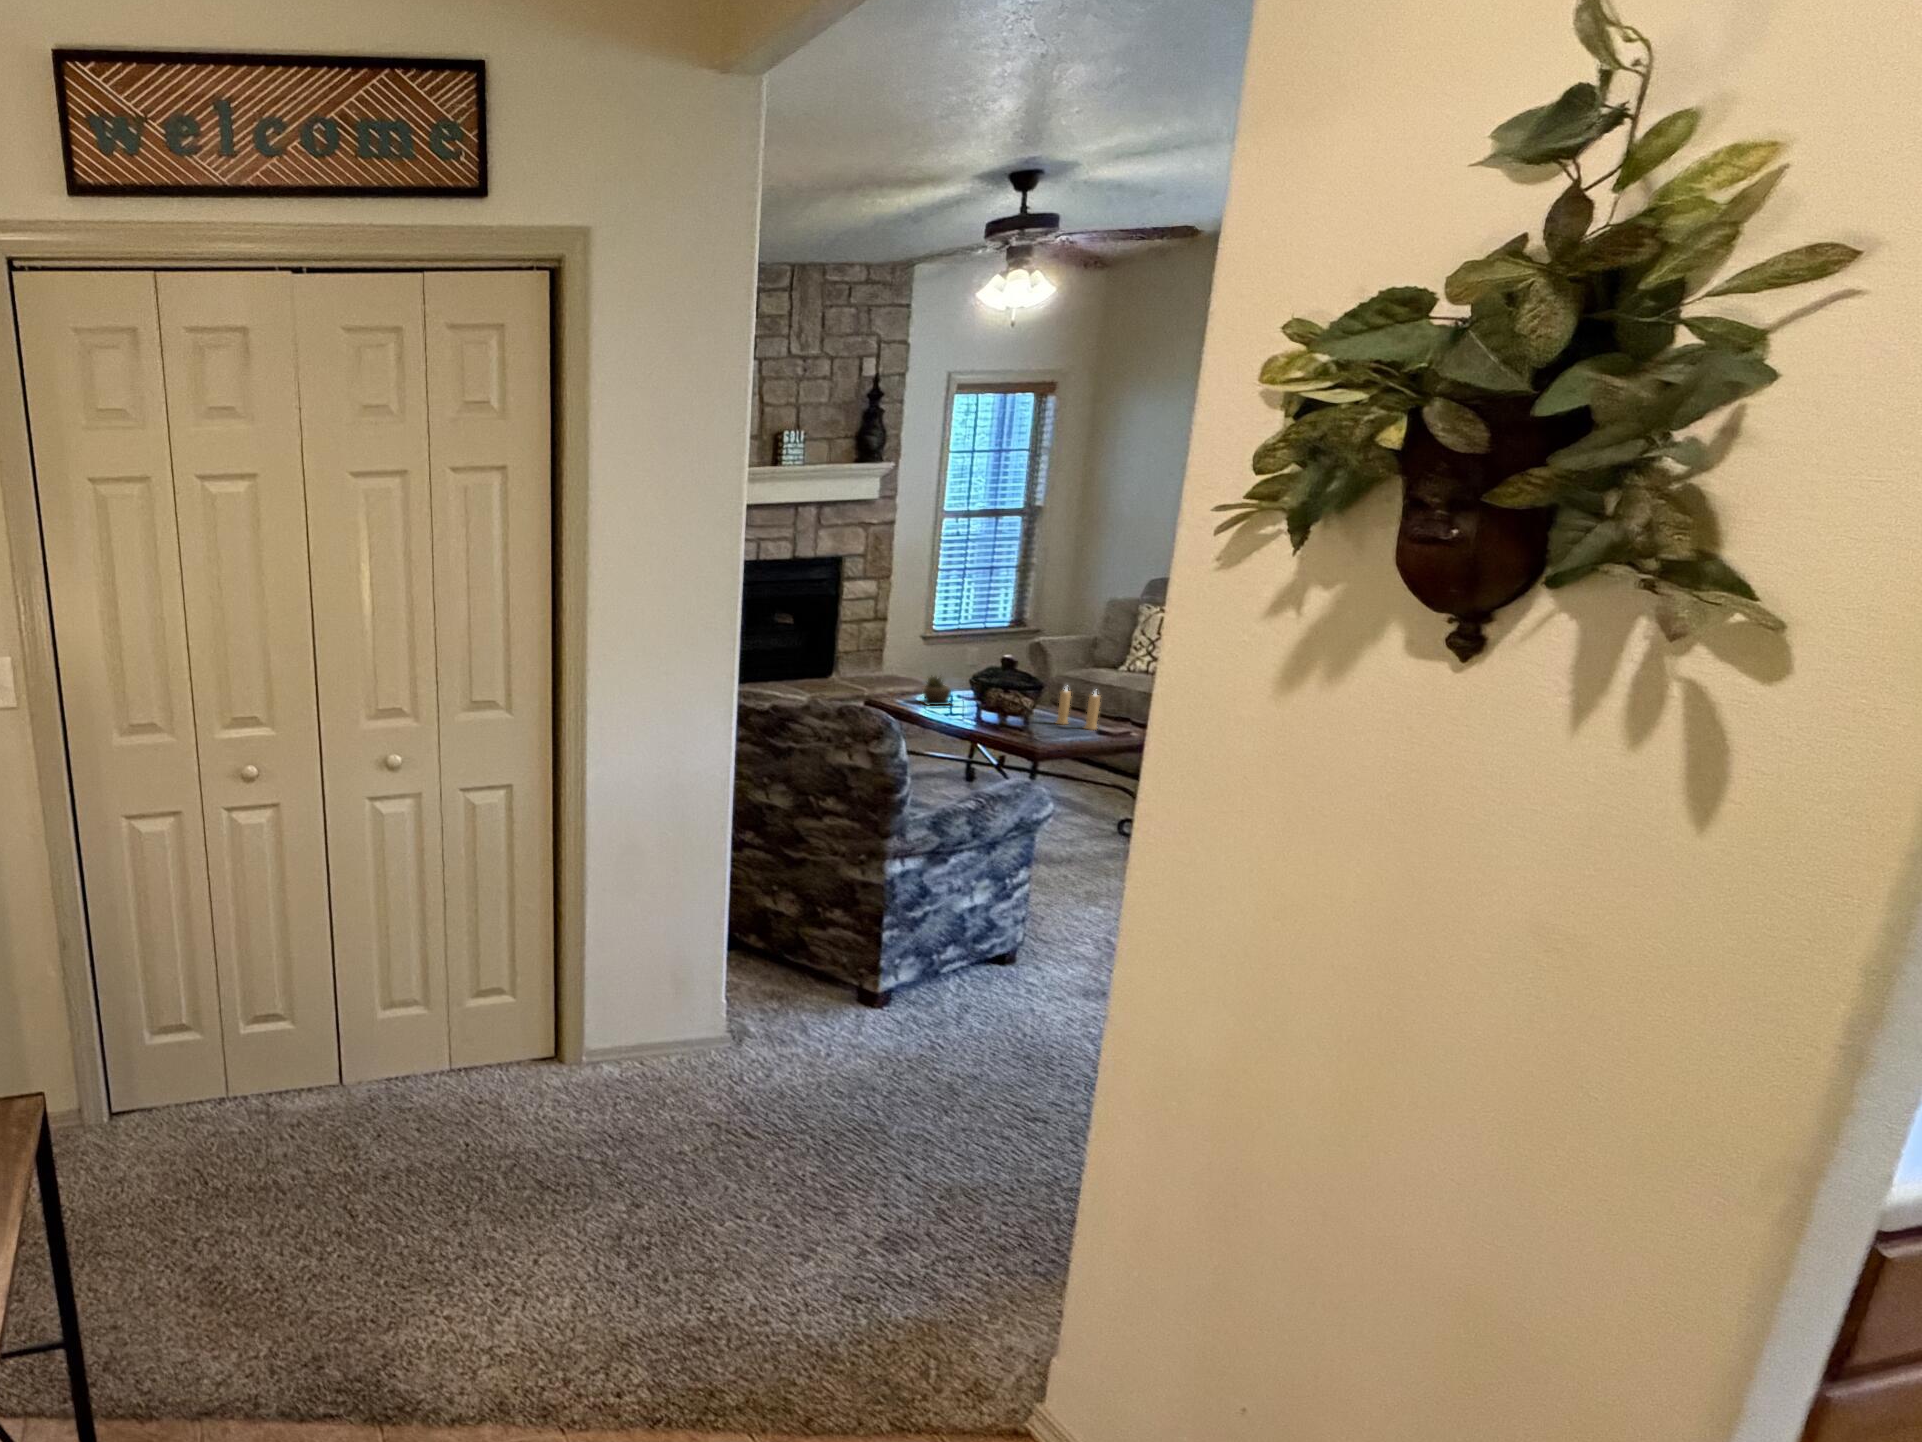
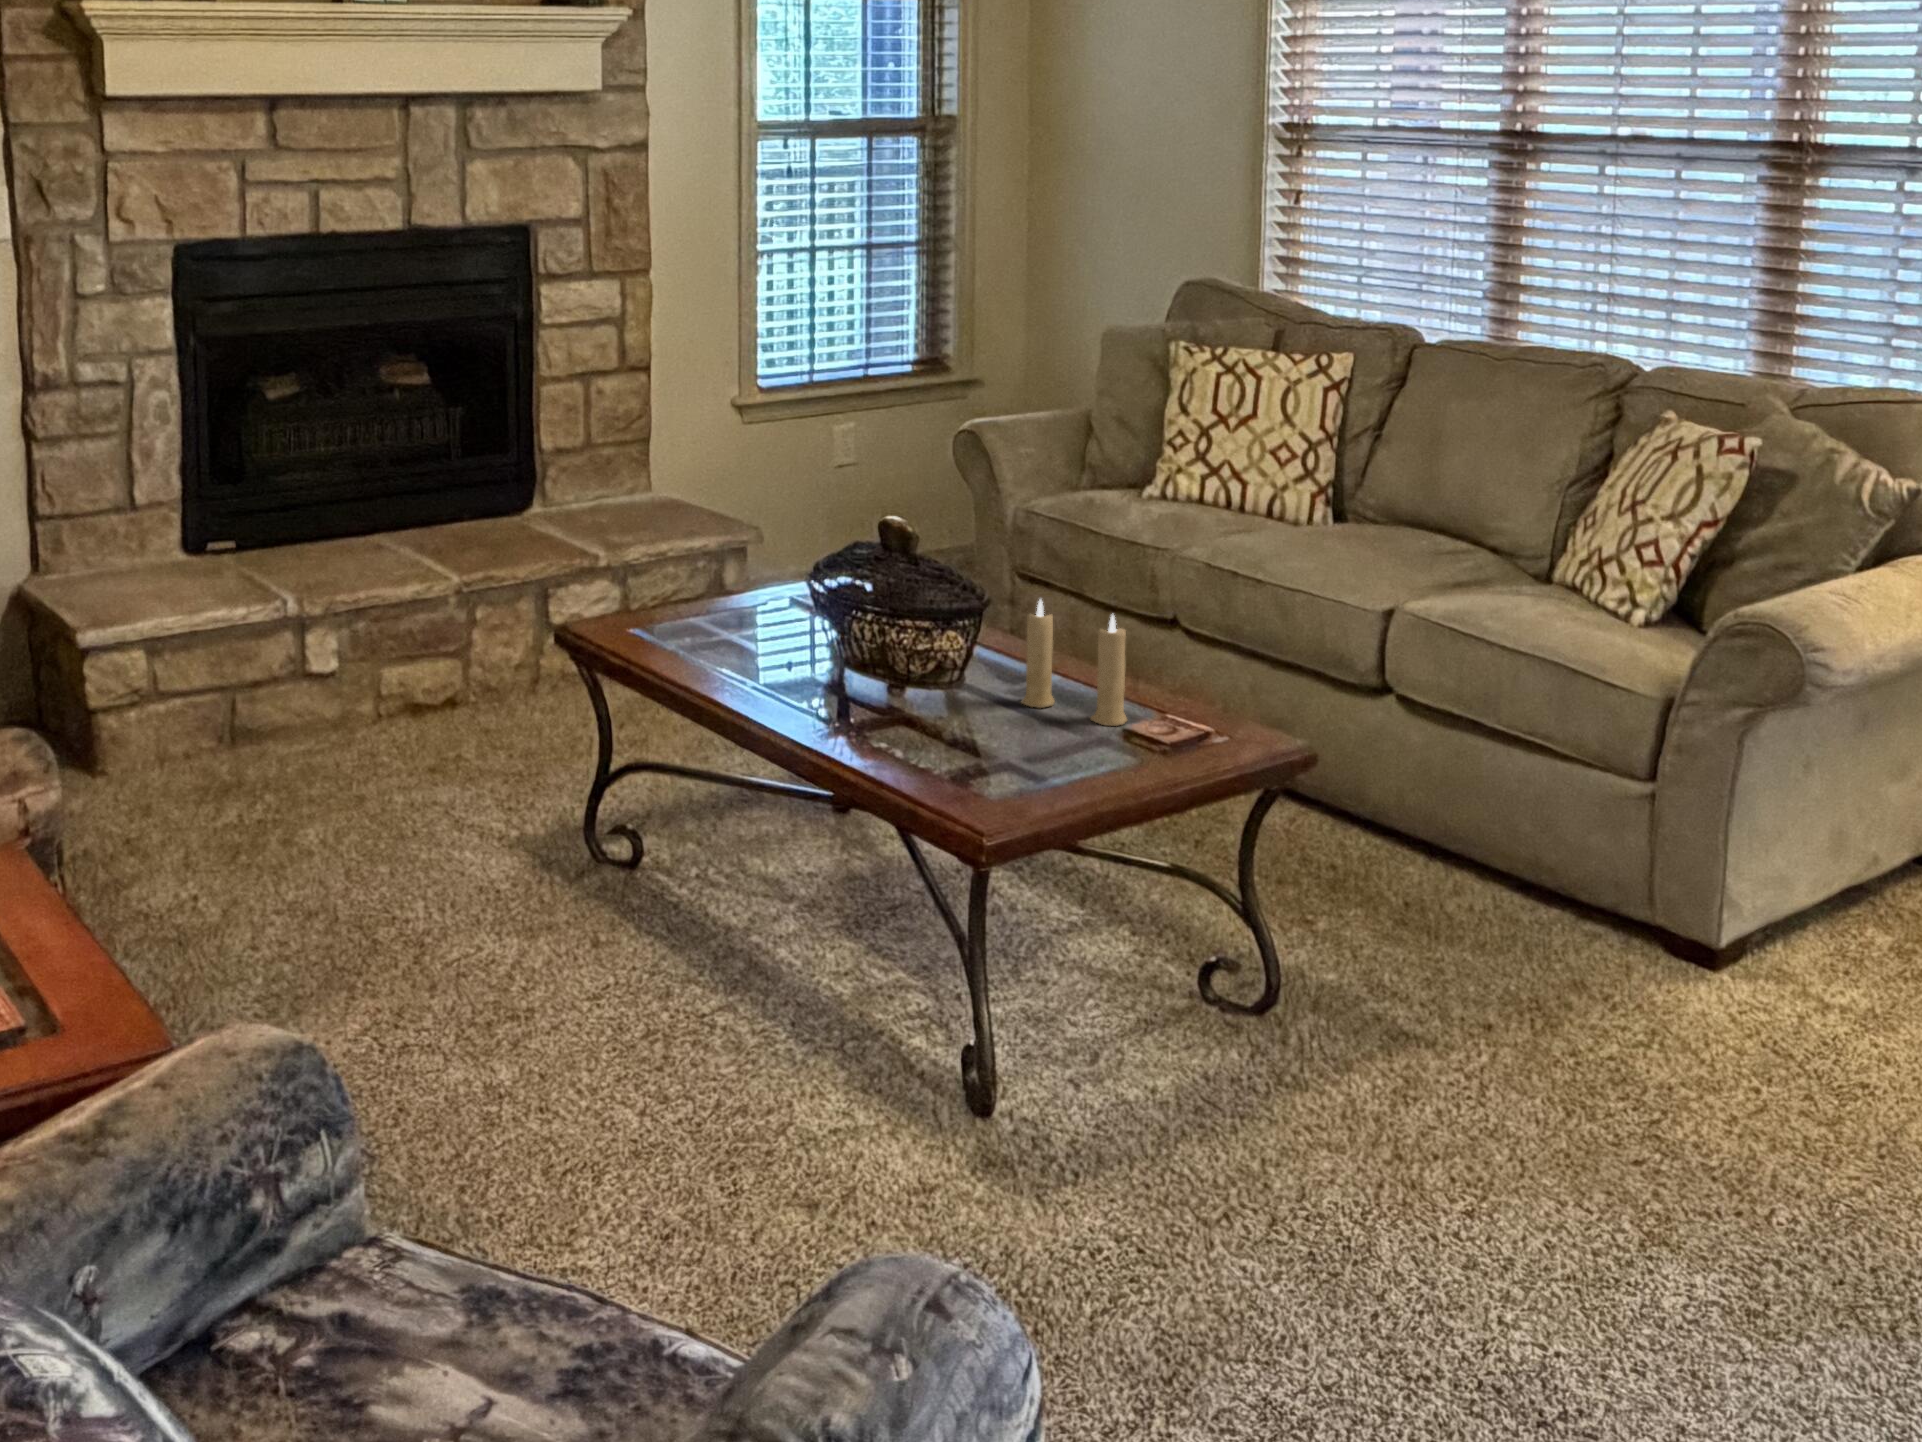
succulent plant: present [921,677,951,705] -> none [682,554,775,646]

